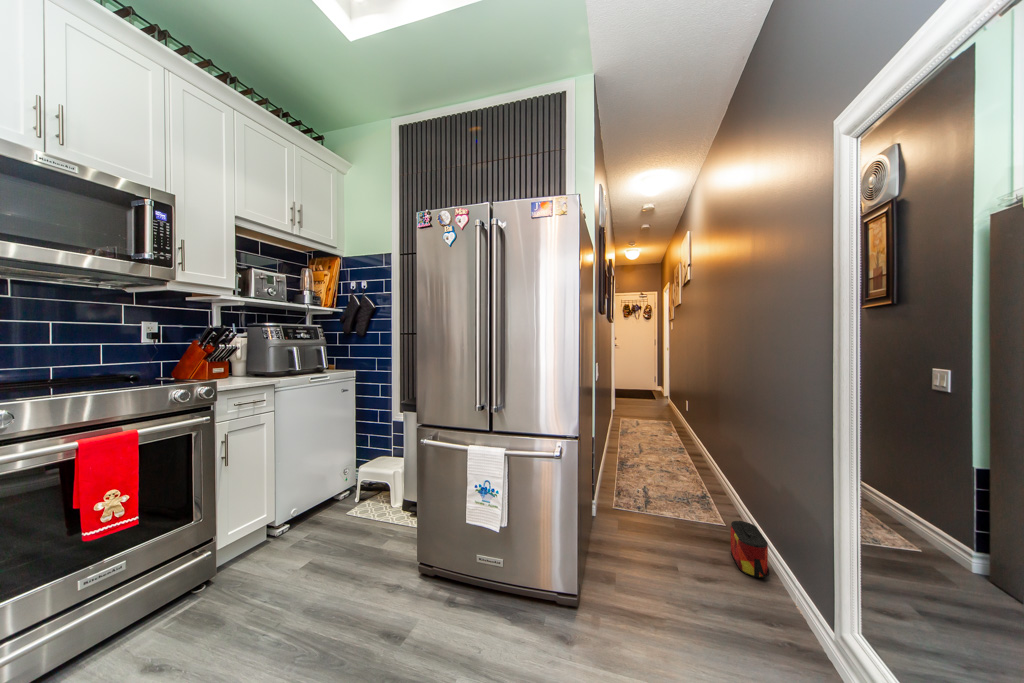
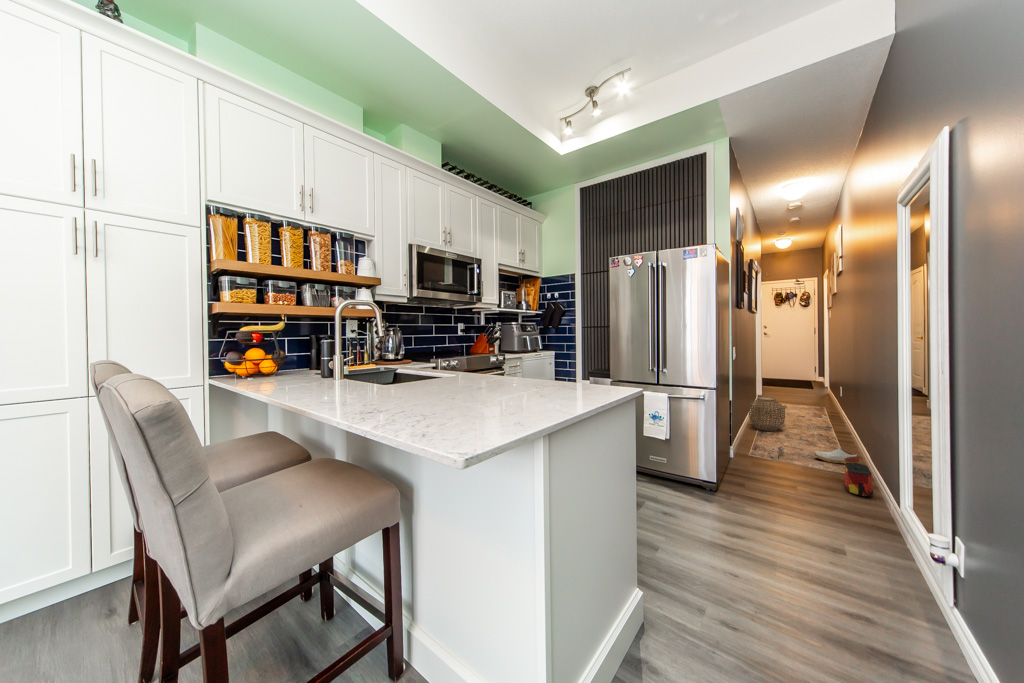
woven basket: none [608,419,644,460] -> present [749,397,785,431]
shoe: none [683,488,731,511] -> present [814,448,860,464]

